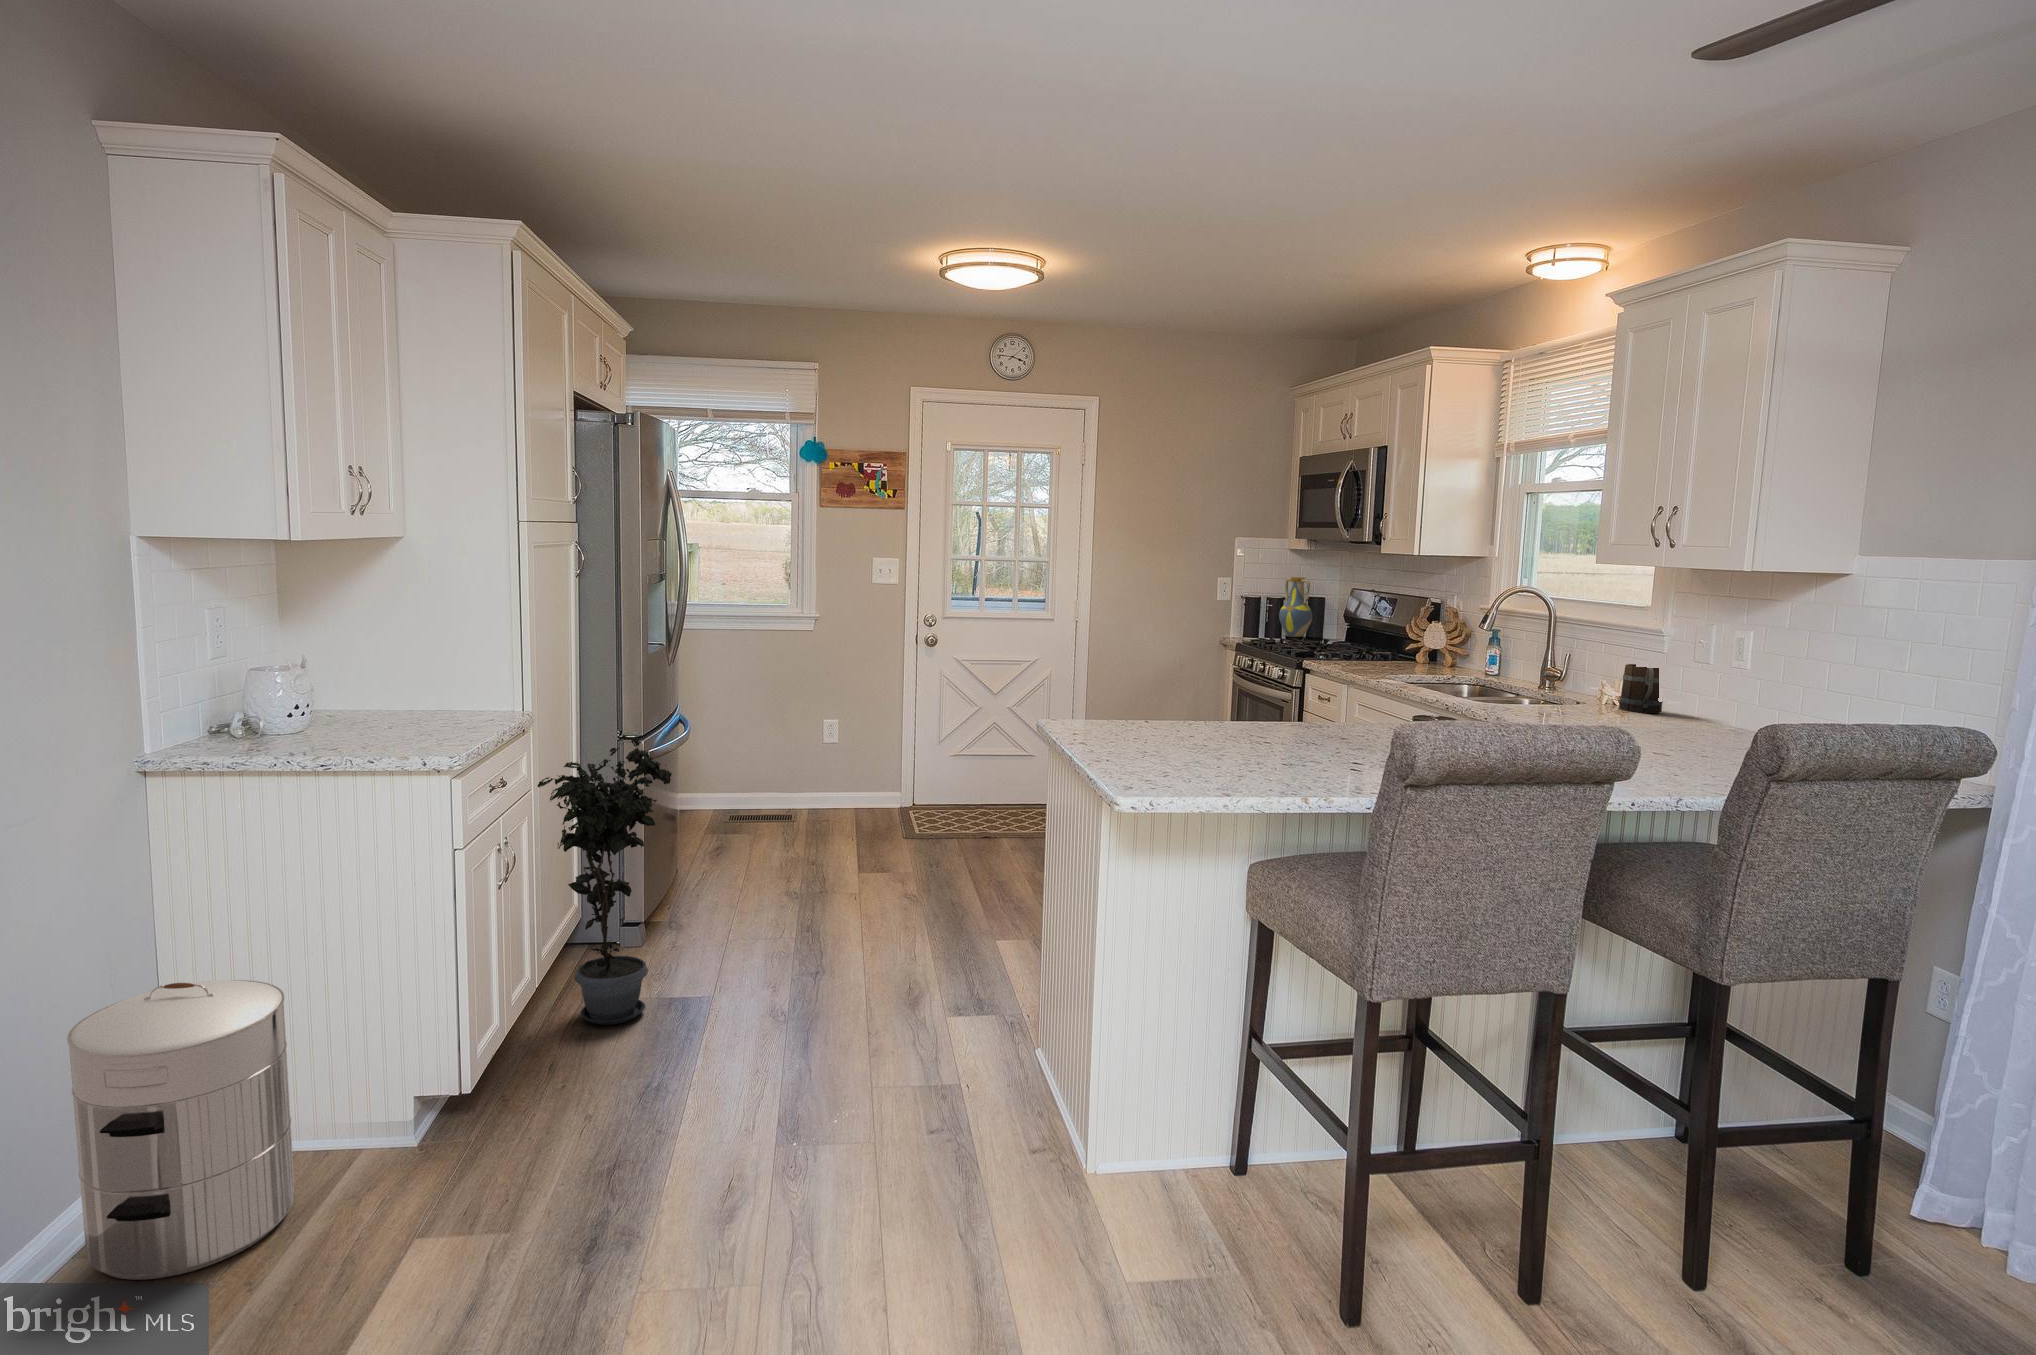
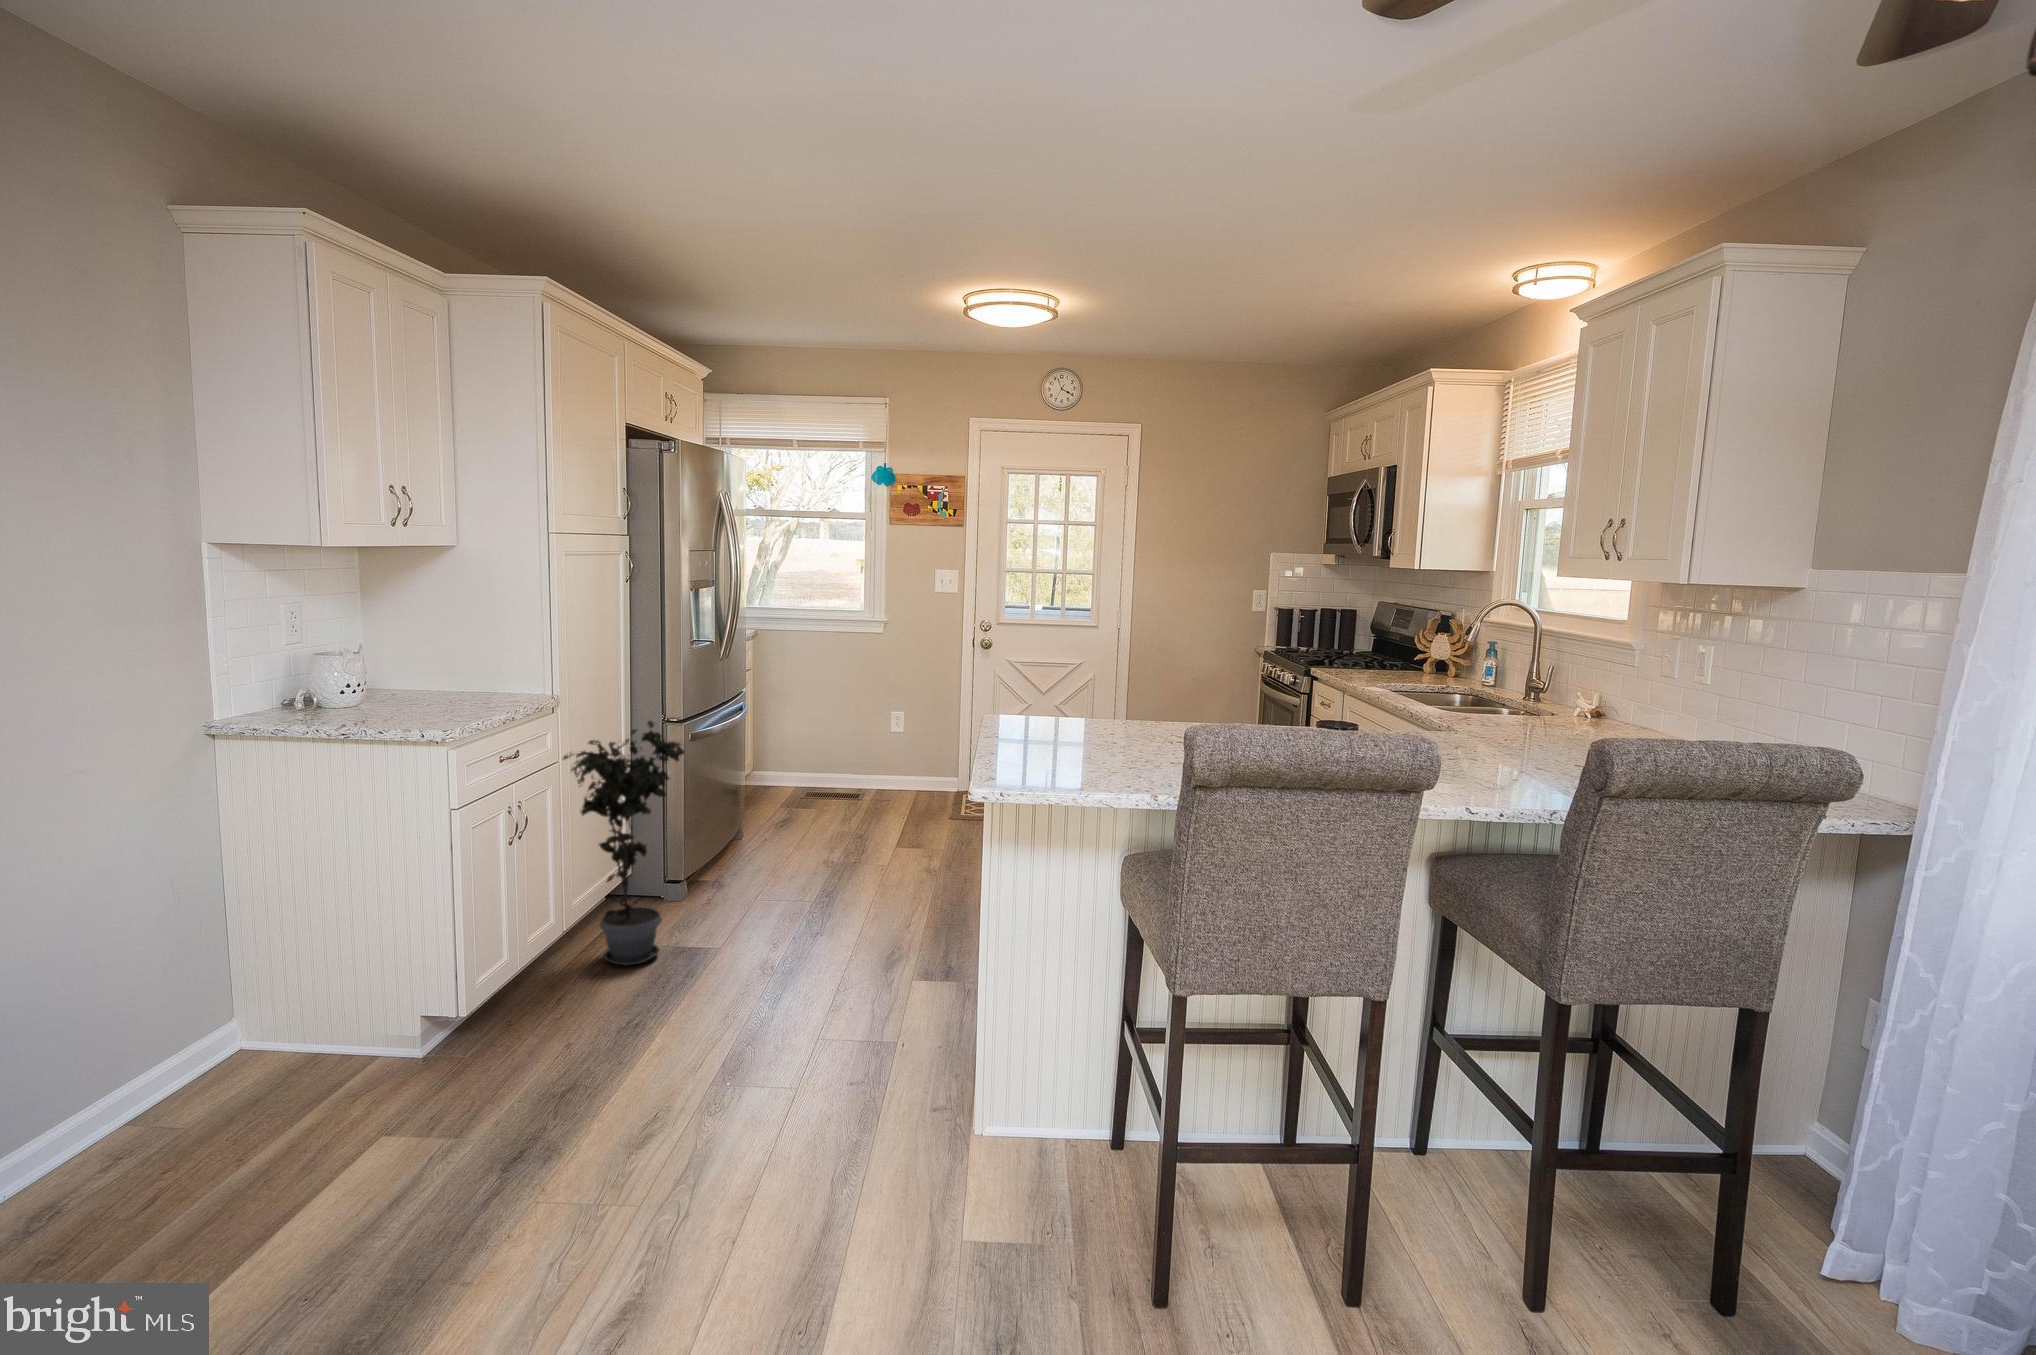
vase: present [1279,577,1312,637] -> none [1310,590,1342,647]
mug: present [1619,664,1662,713] -> none [1594,677,1641,727]
waste bin: present [67,980,295,1280] -> none [126,907,316,1144]

